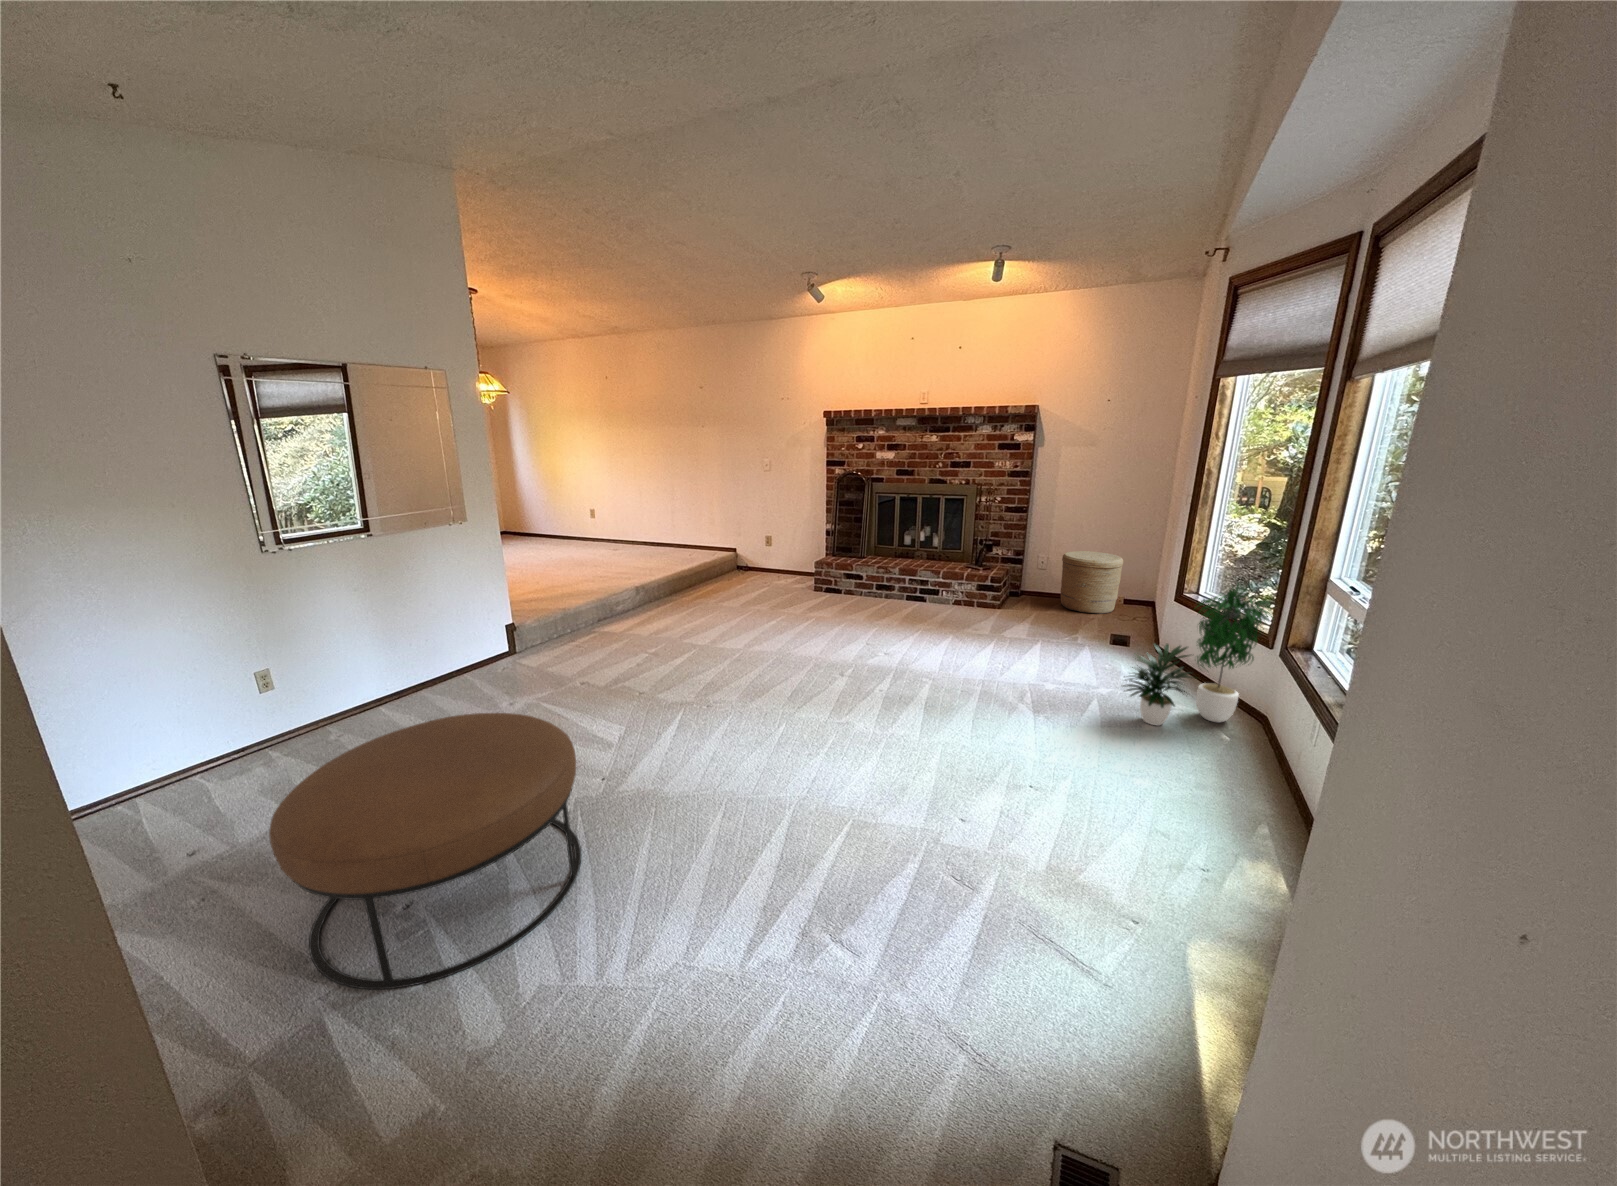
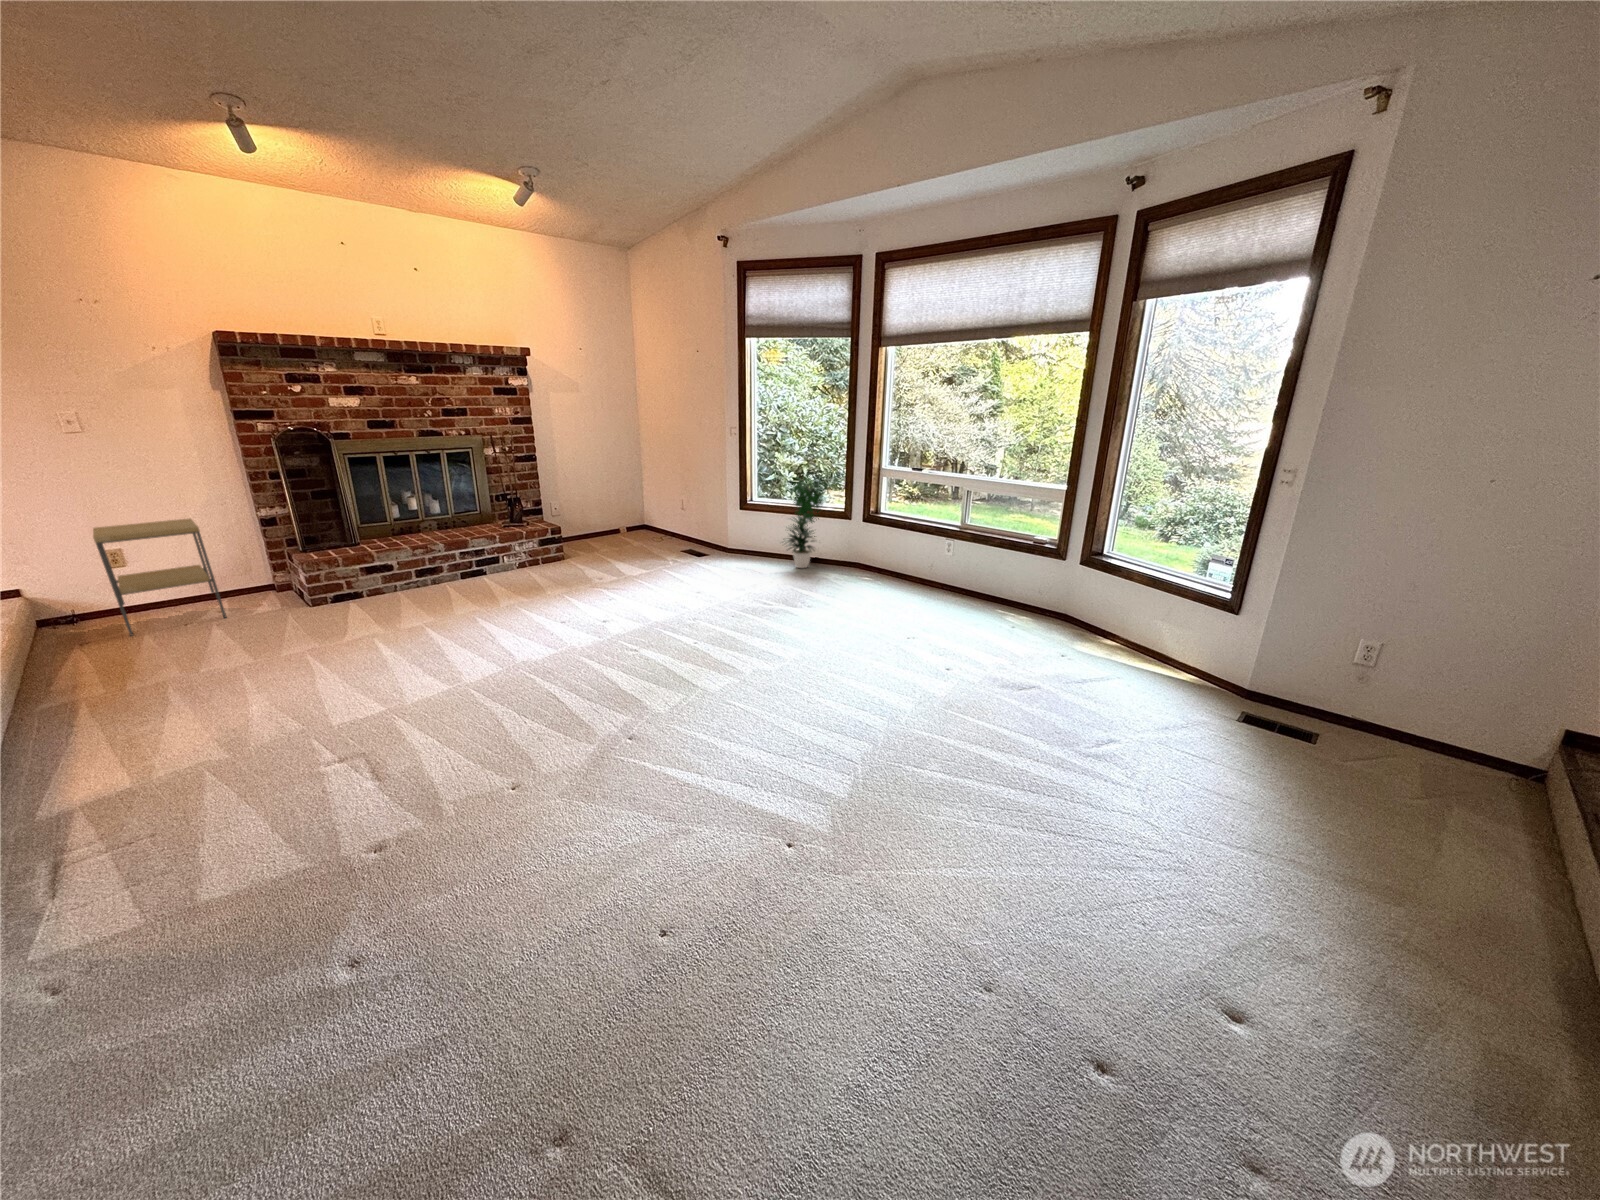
side table: none [746,520,800,582] -> present [93,519,226,635]
woven basket: present [1061,551,1123,614] -> none [583,488,635,541]
ottoman: present [269,713,581,989] -> none [763,653,1062,950]

